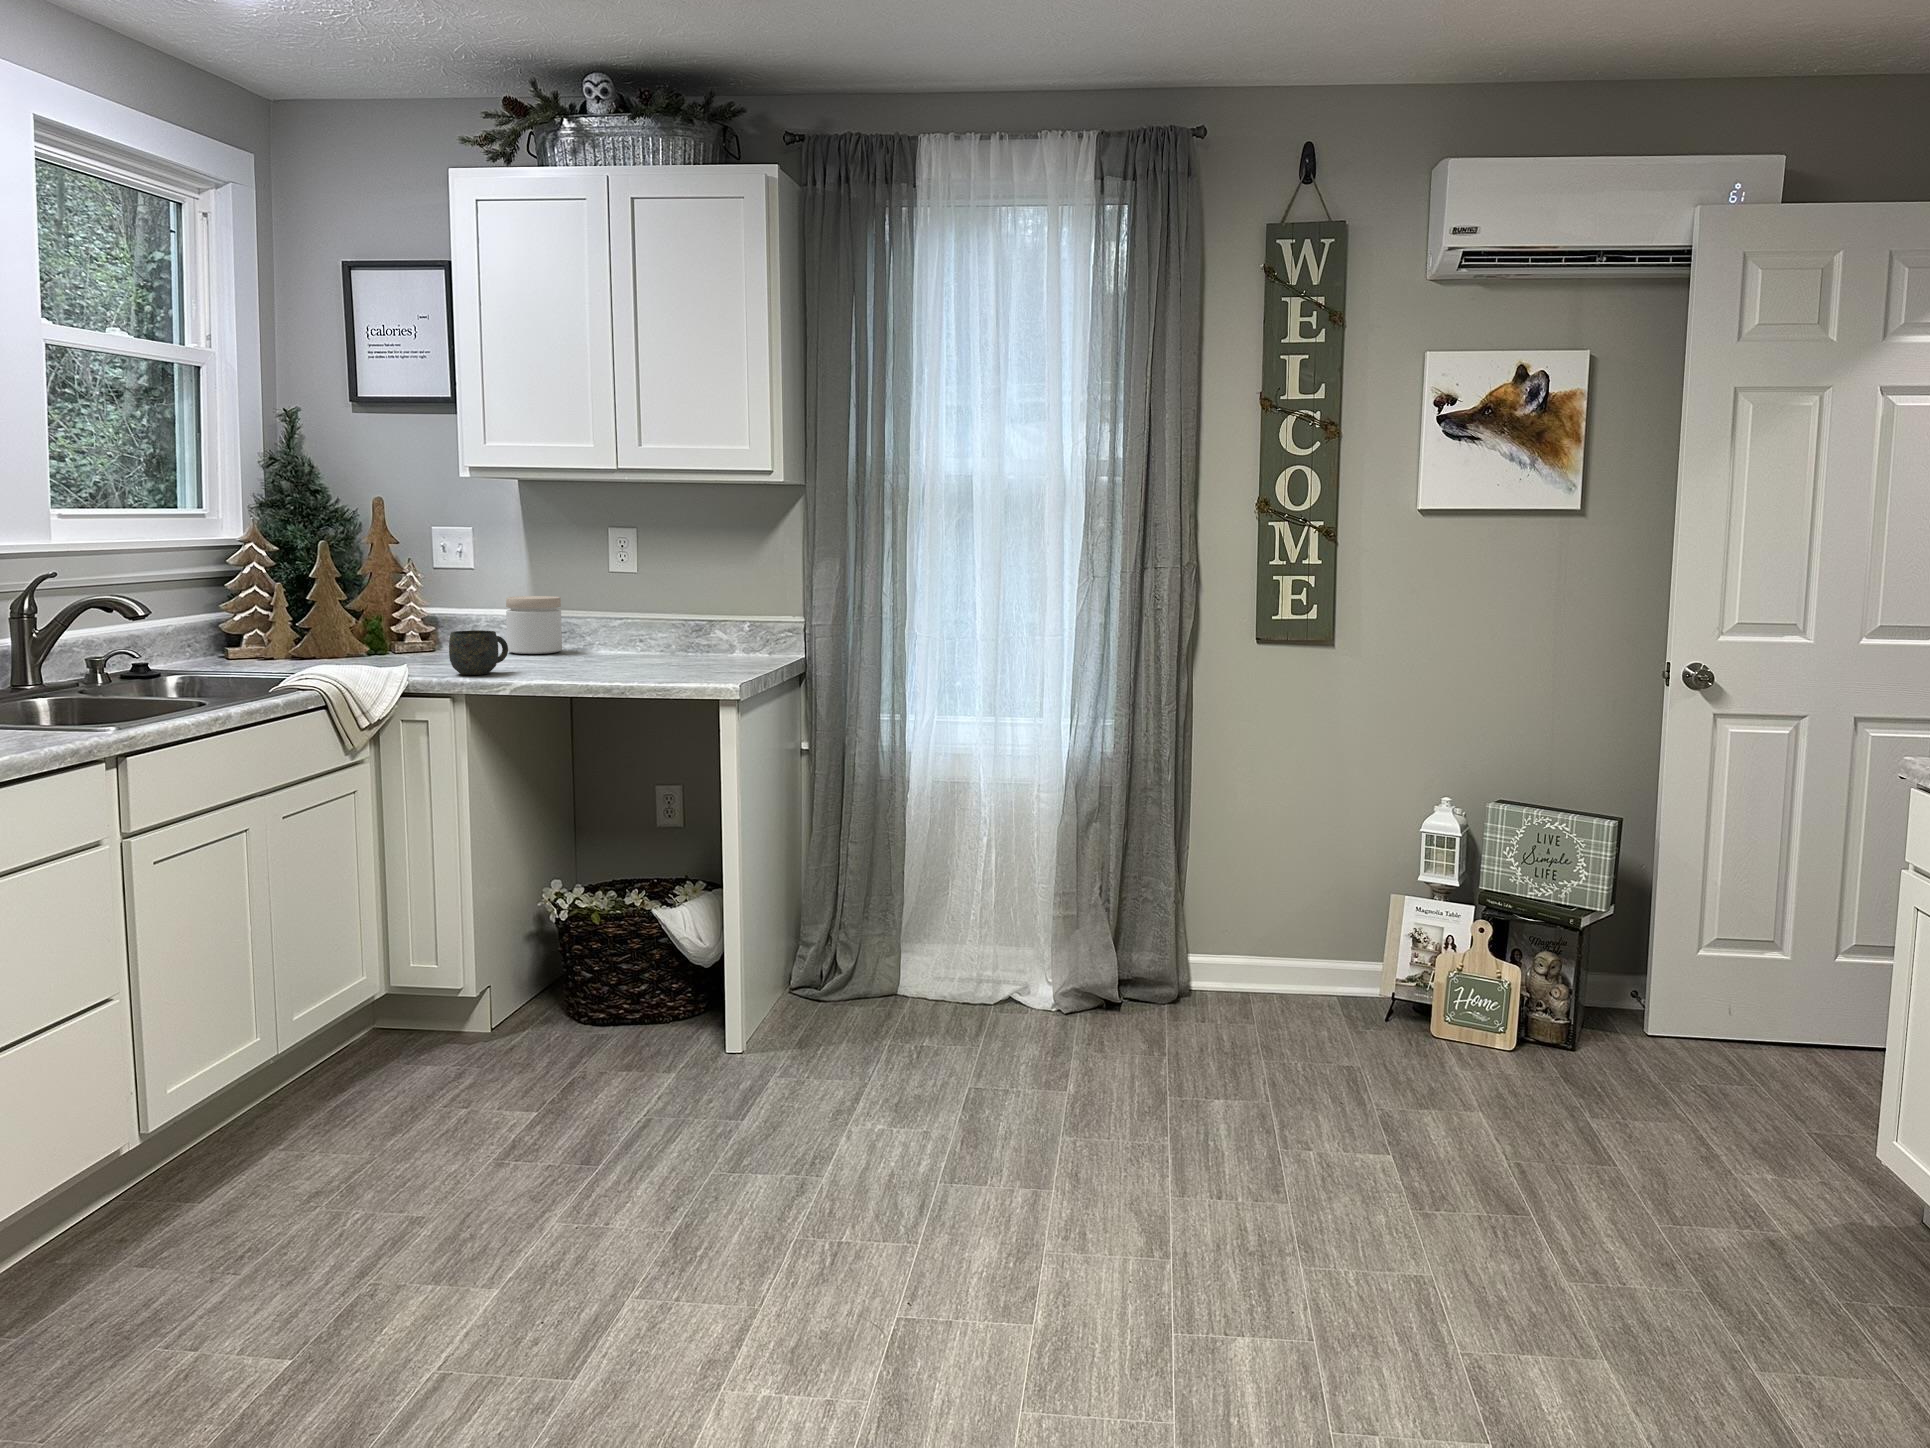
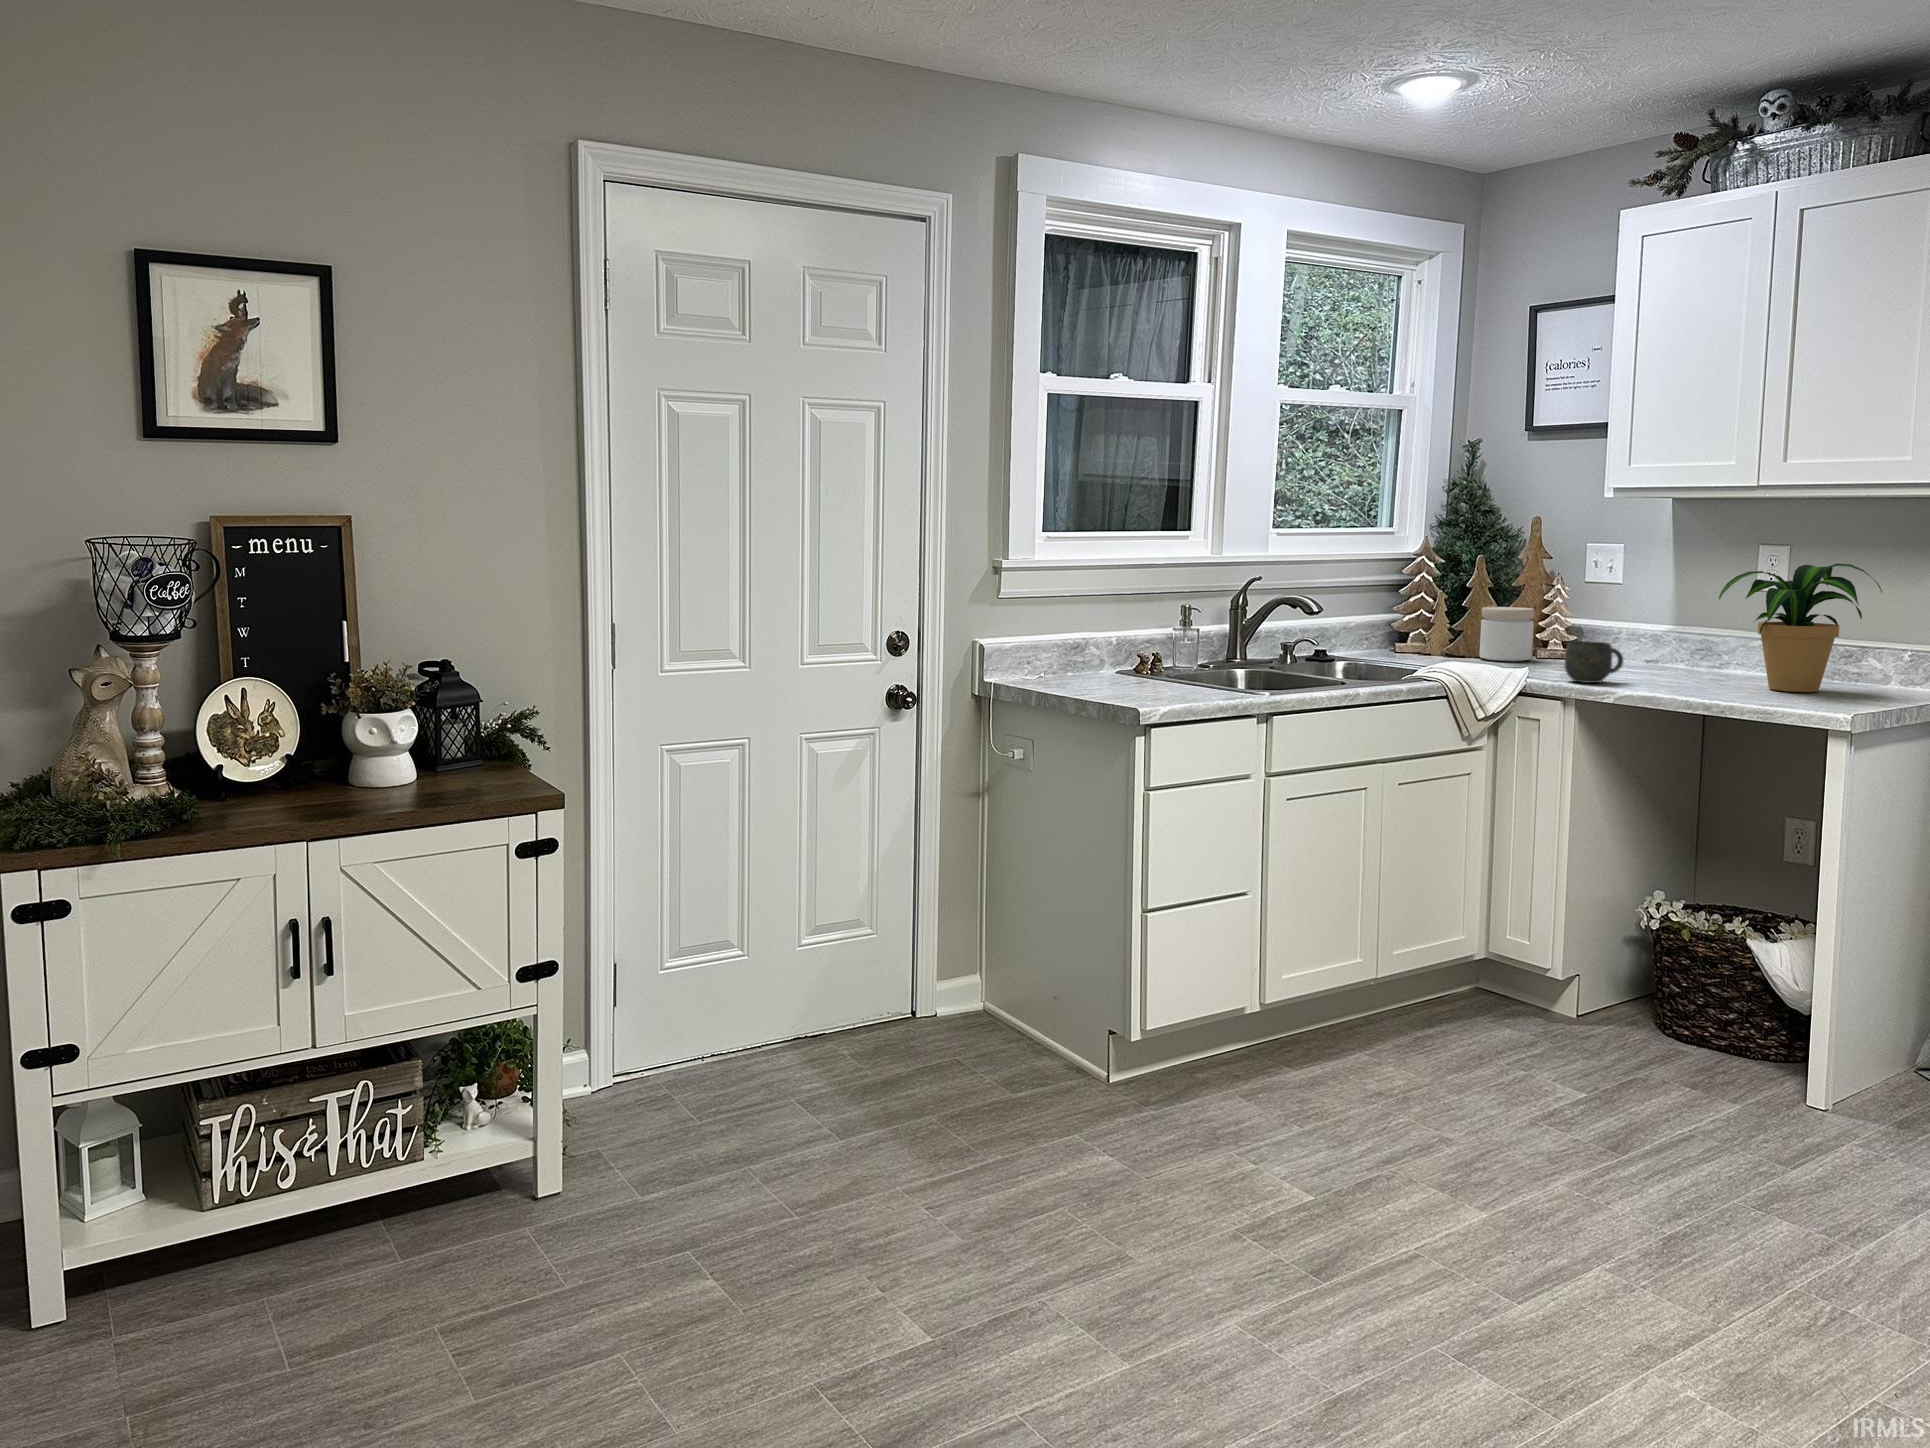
potted plant: none [594,544,728,667] -> present [1719,564,1882,692]
jar: present [506,596,562,654] -> present [1480,607,1534,661]

